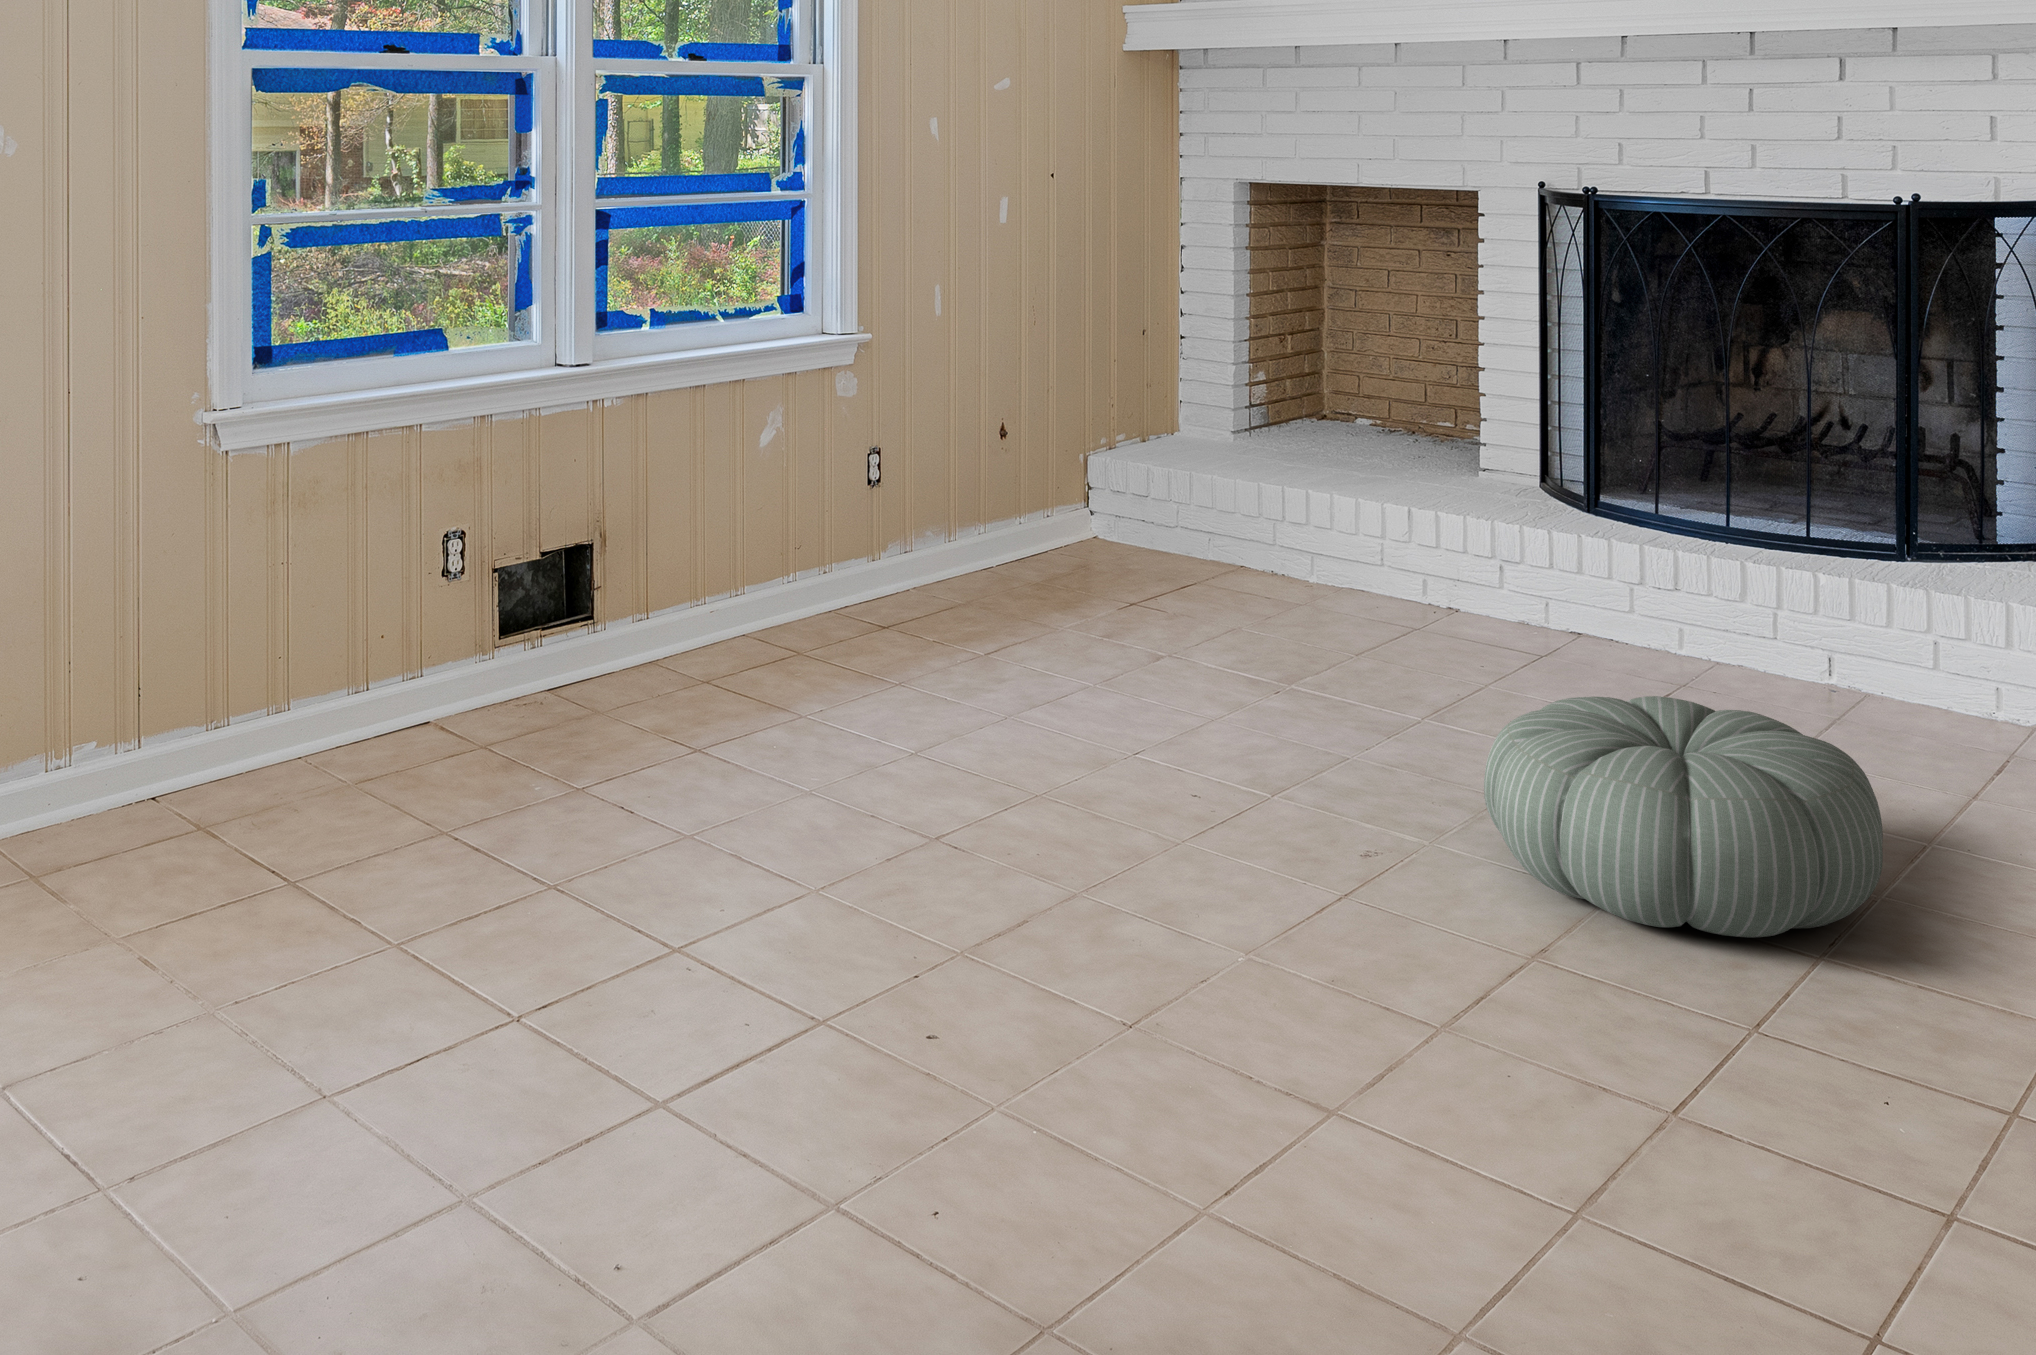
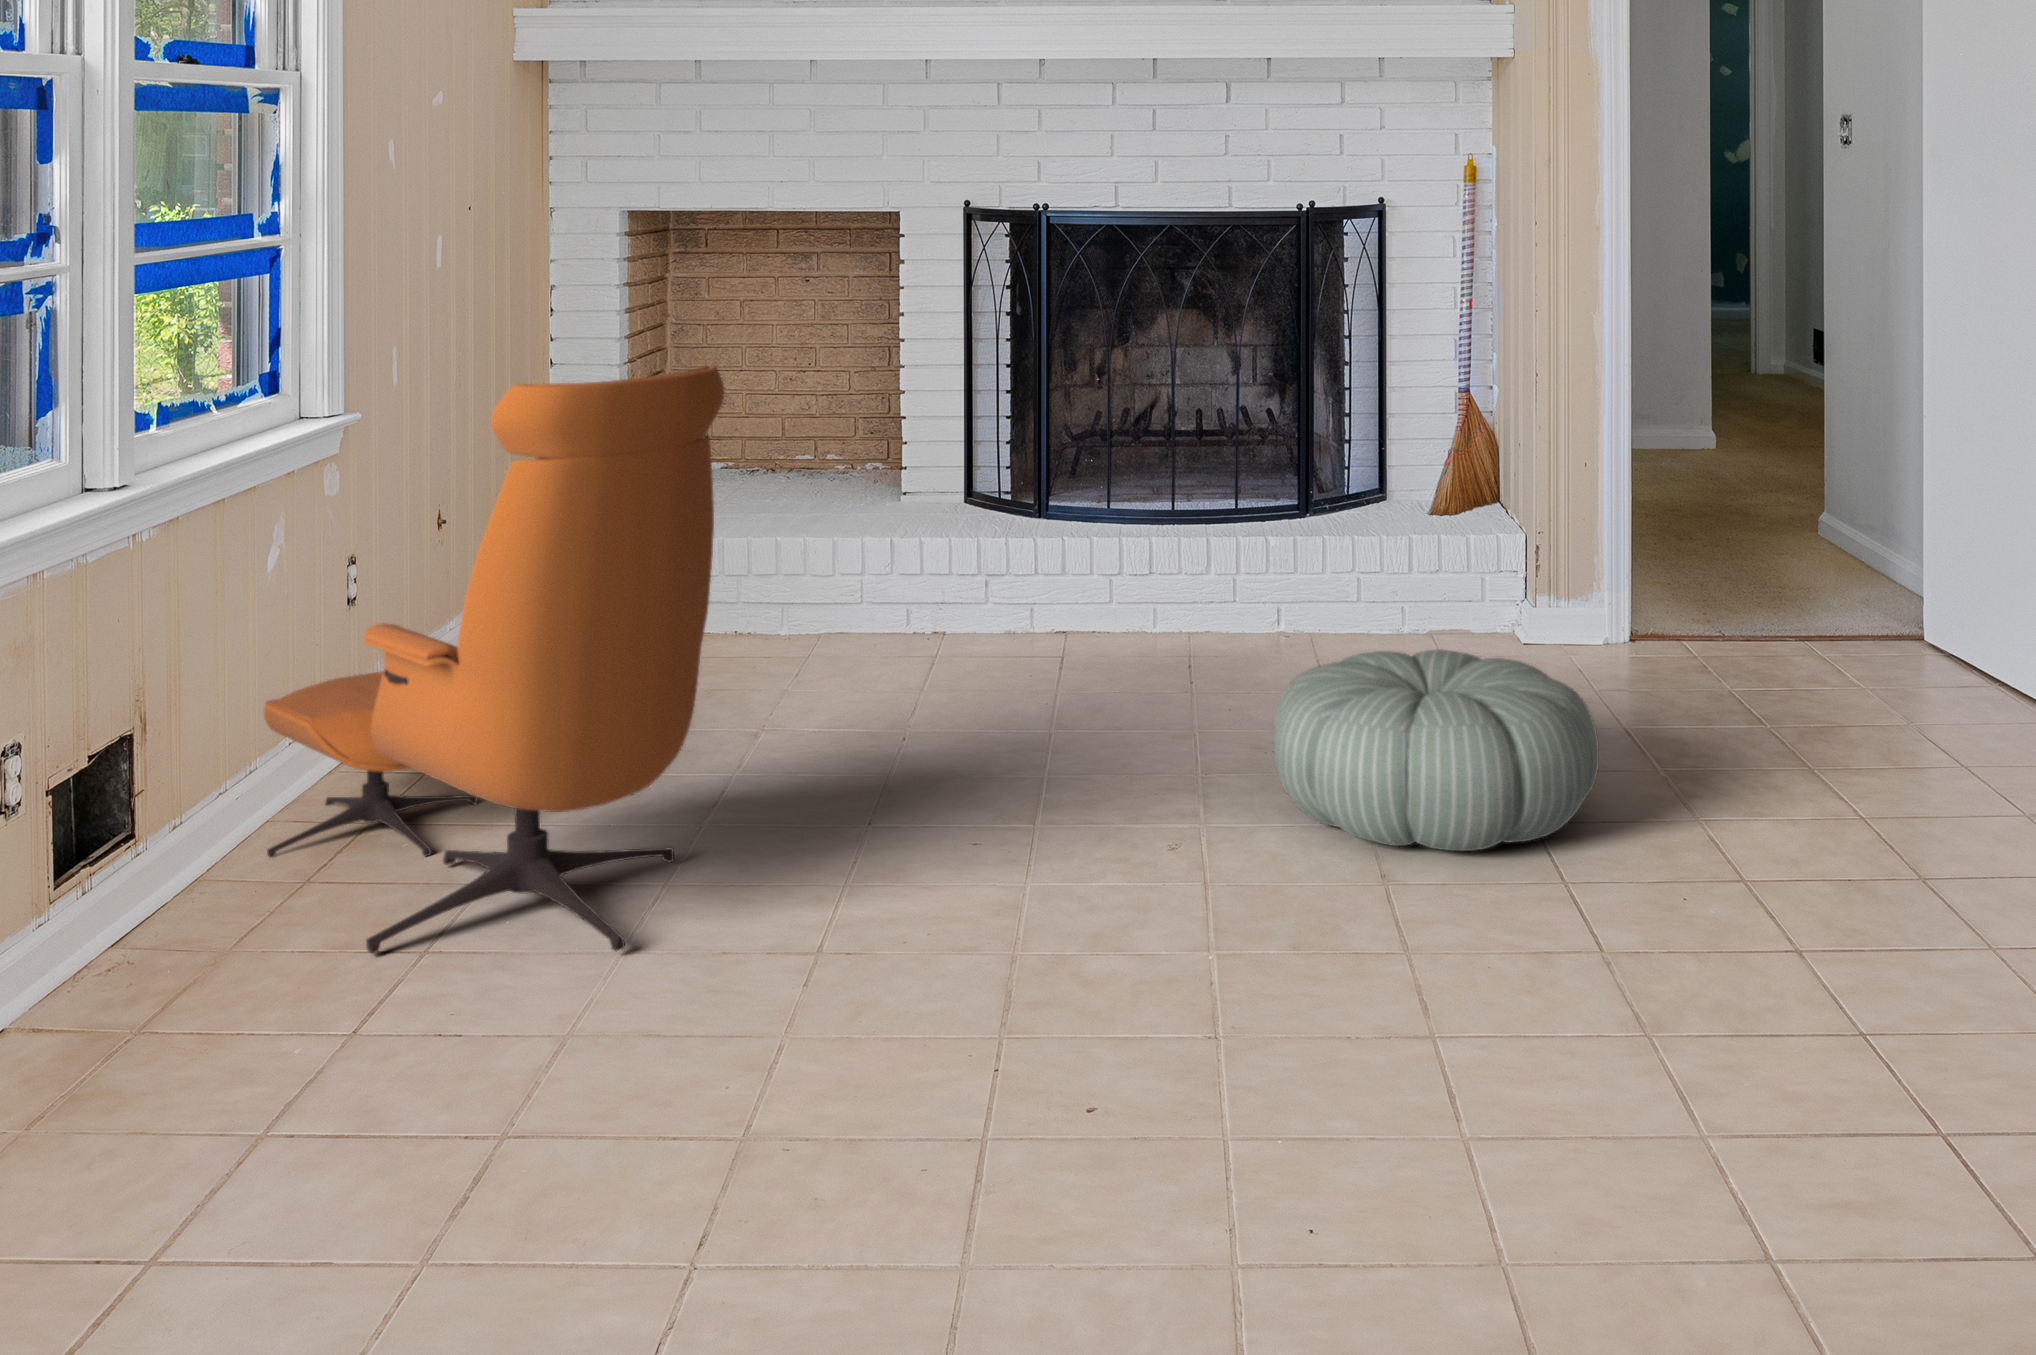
lounge chair: none [671,311,941,773] -> present [264,364,725,954]

